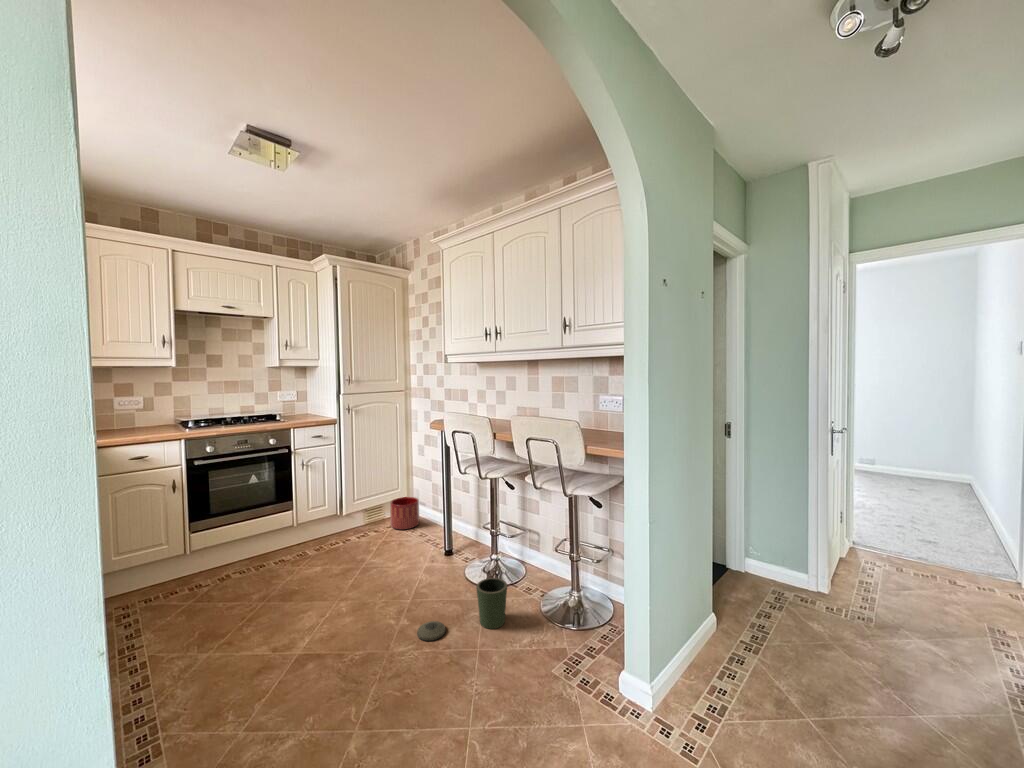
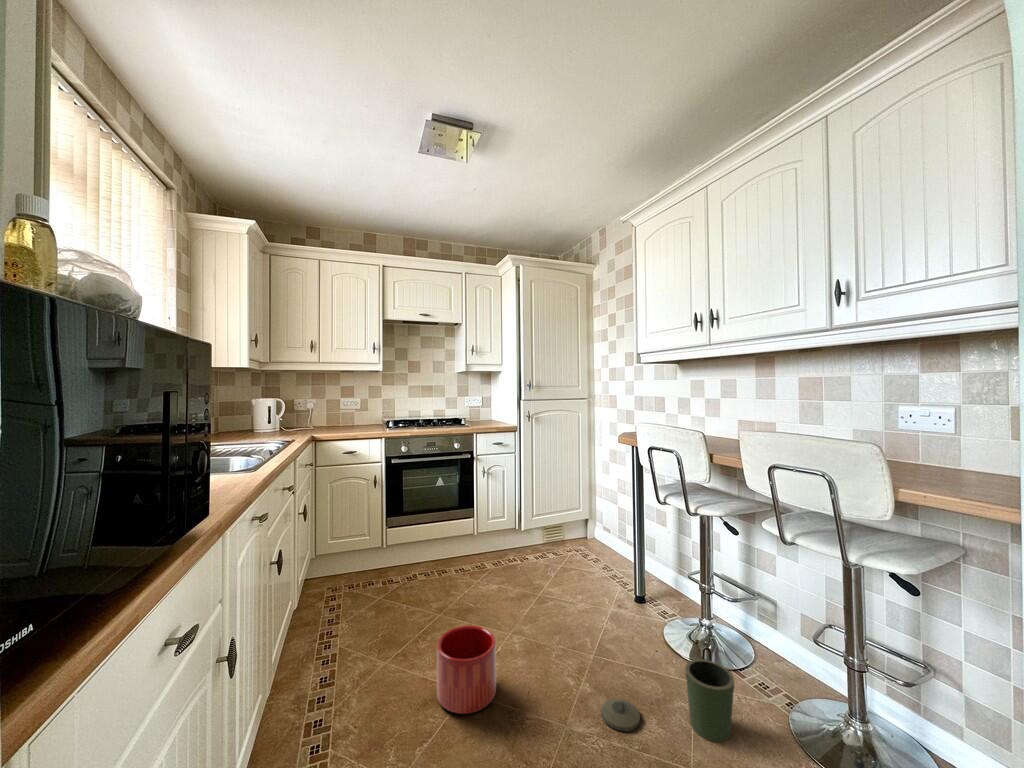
planter: present [390,497,419,530] -> present [437,625,496,714]

